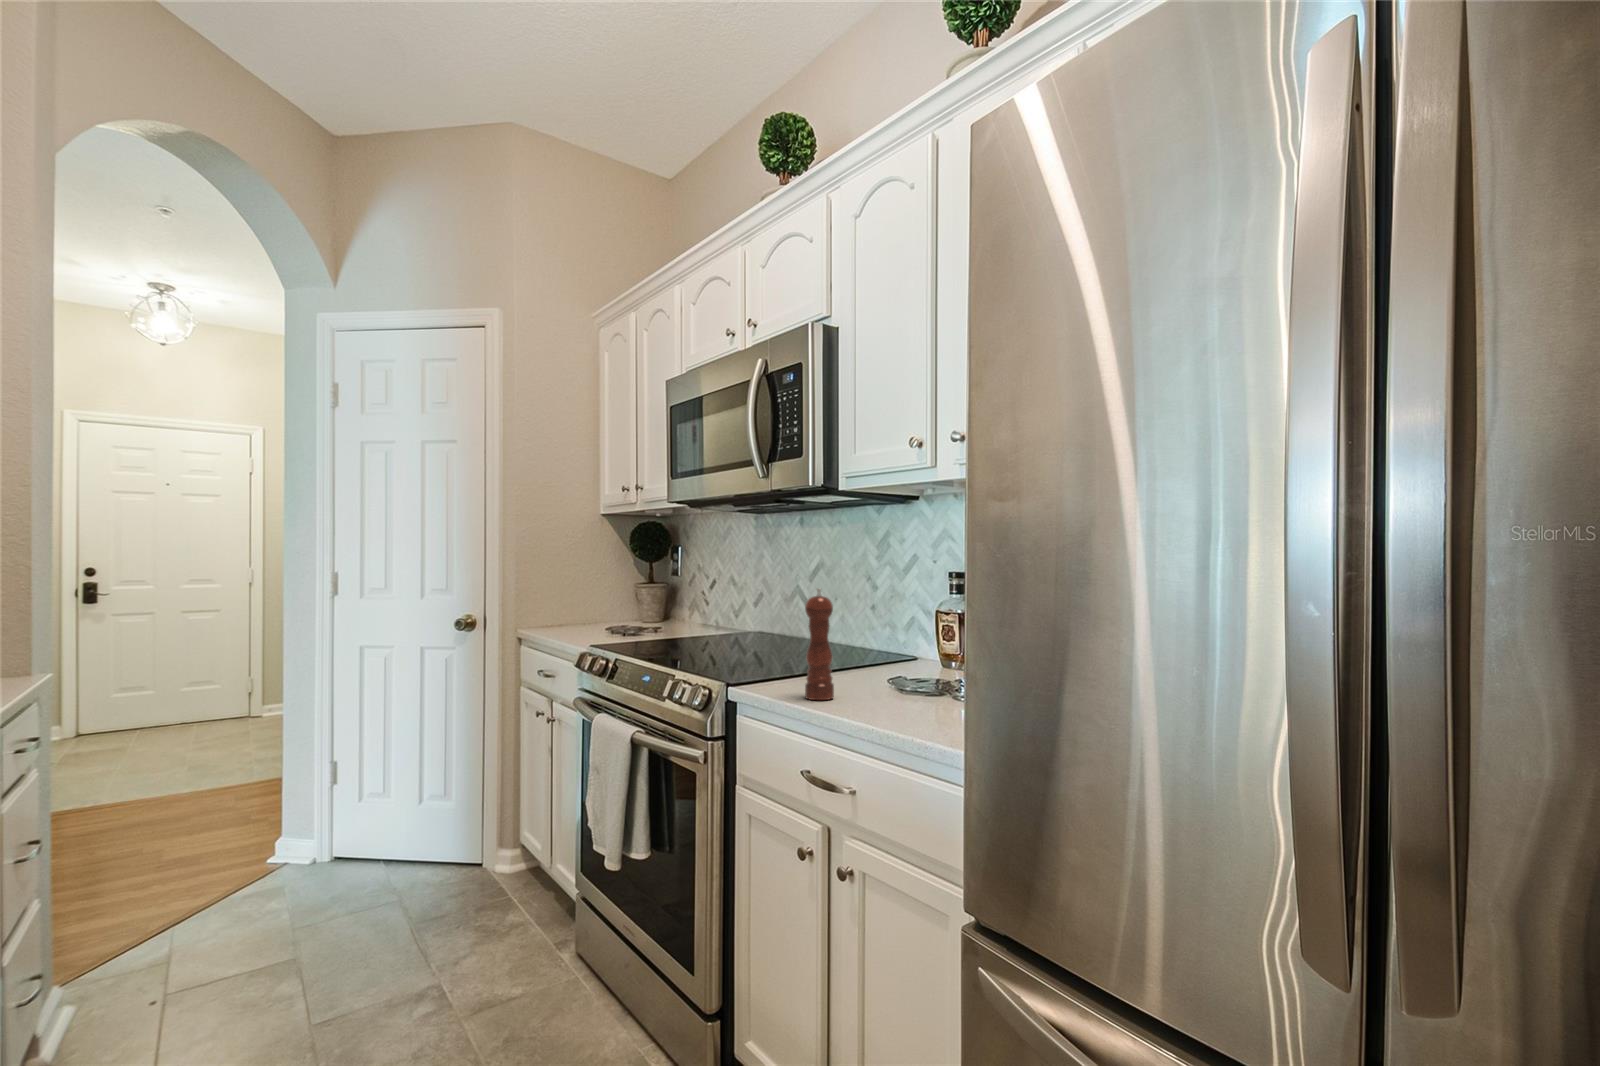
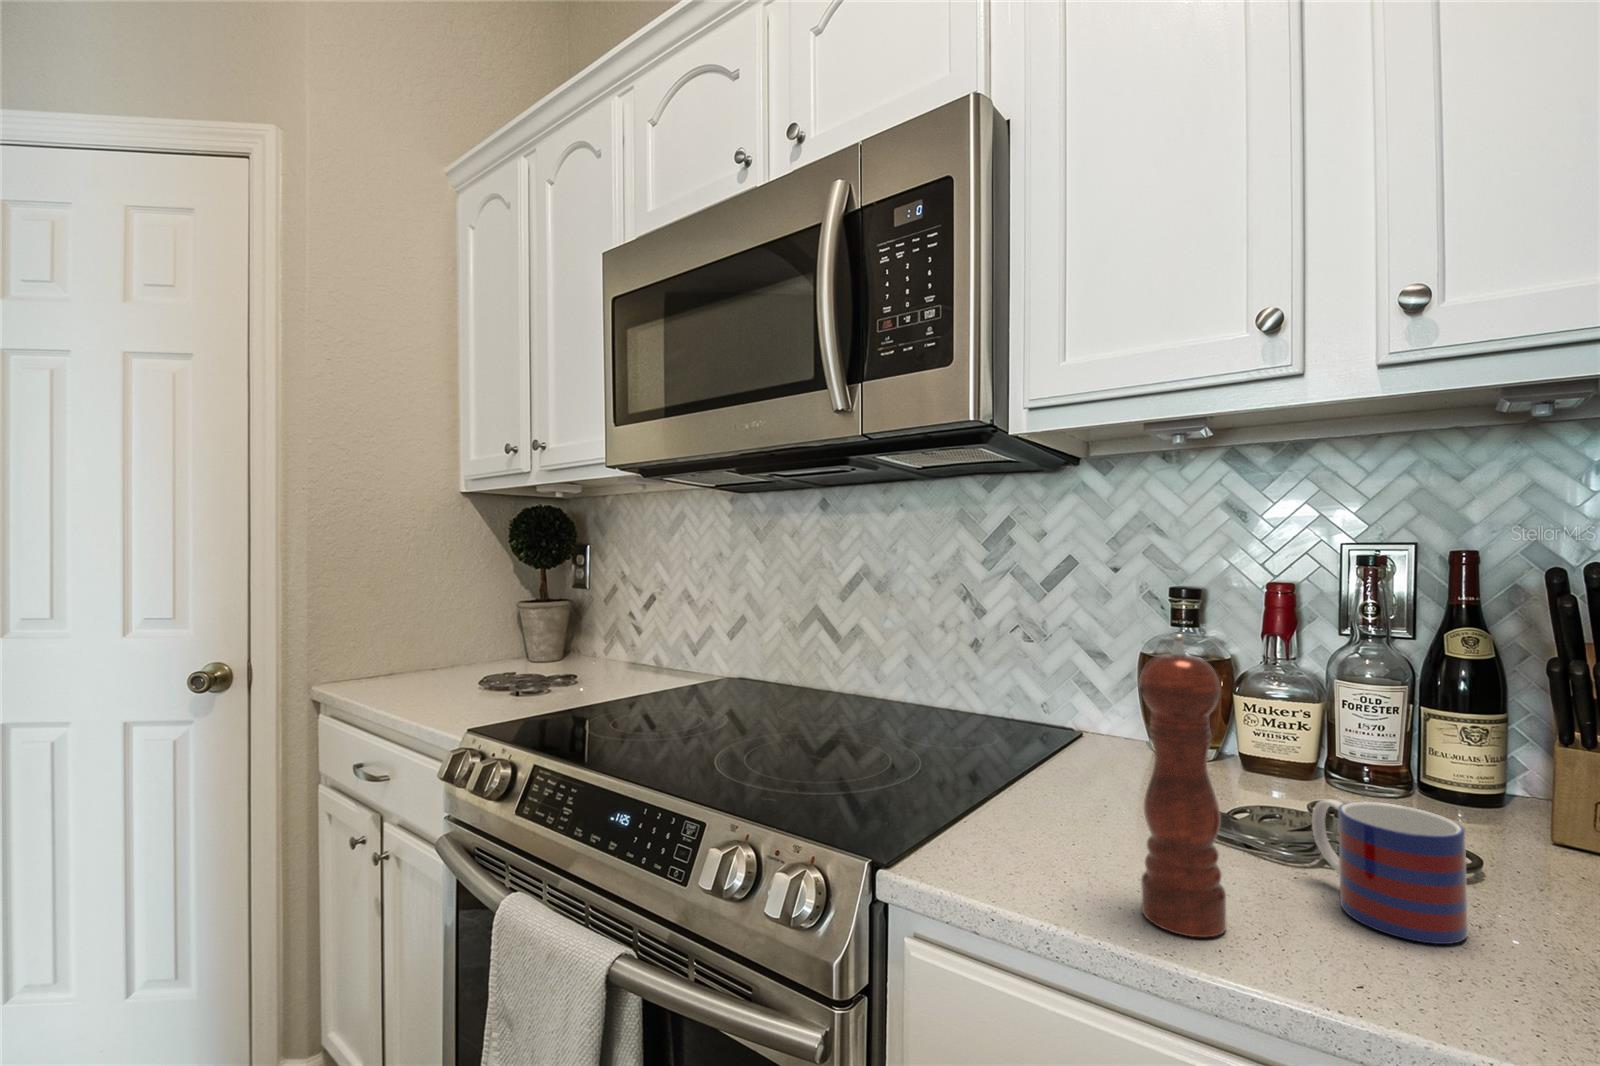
mug: none [885,660,924,705] -> present [1312,799,1468,944]

